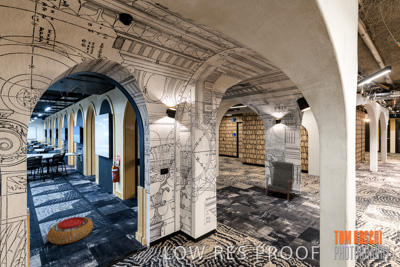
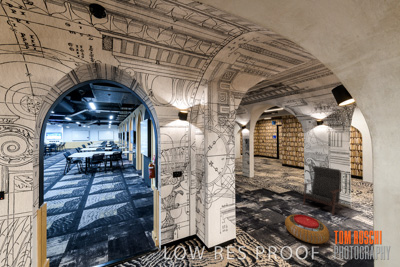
pouf: present [47,217,93,244] -> present [285,214,330,244]

